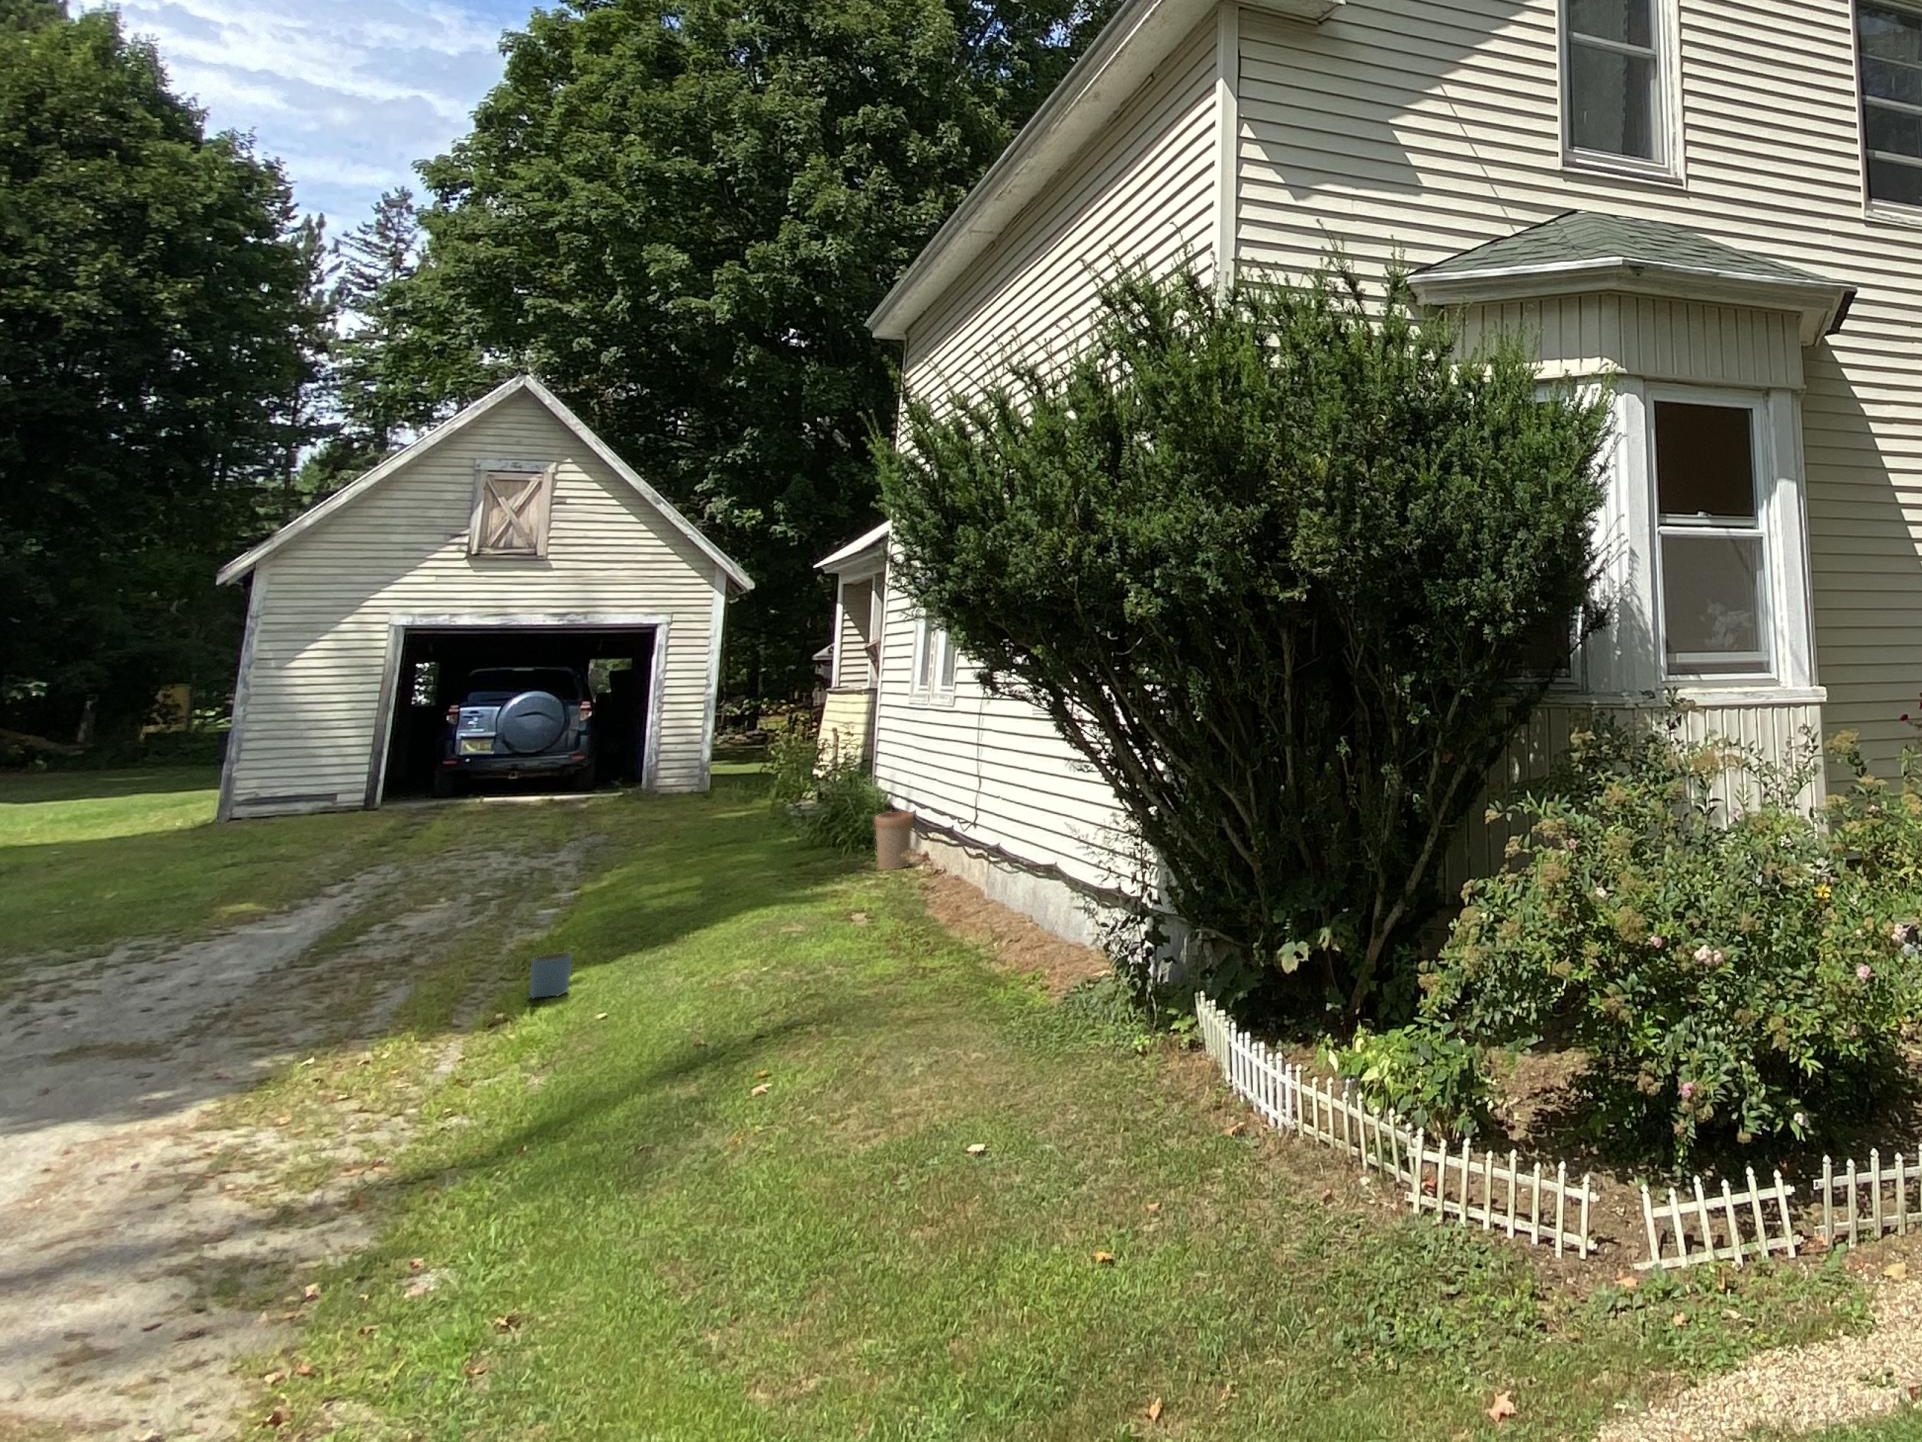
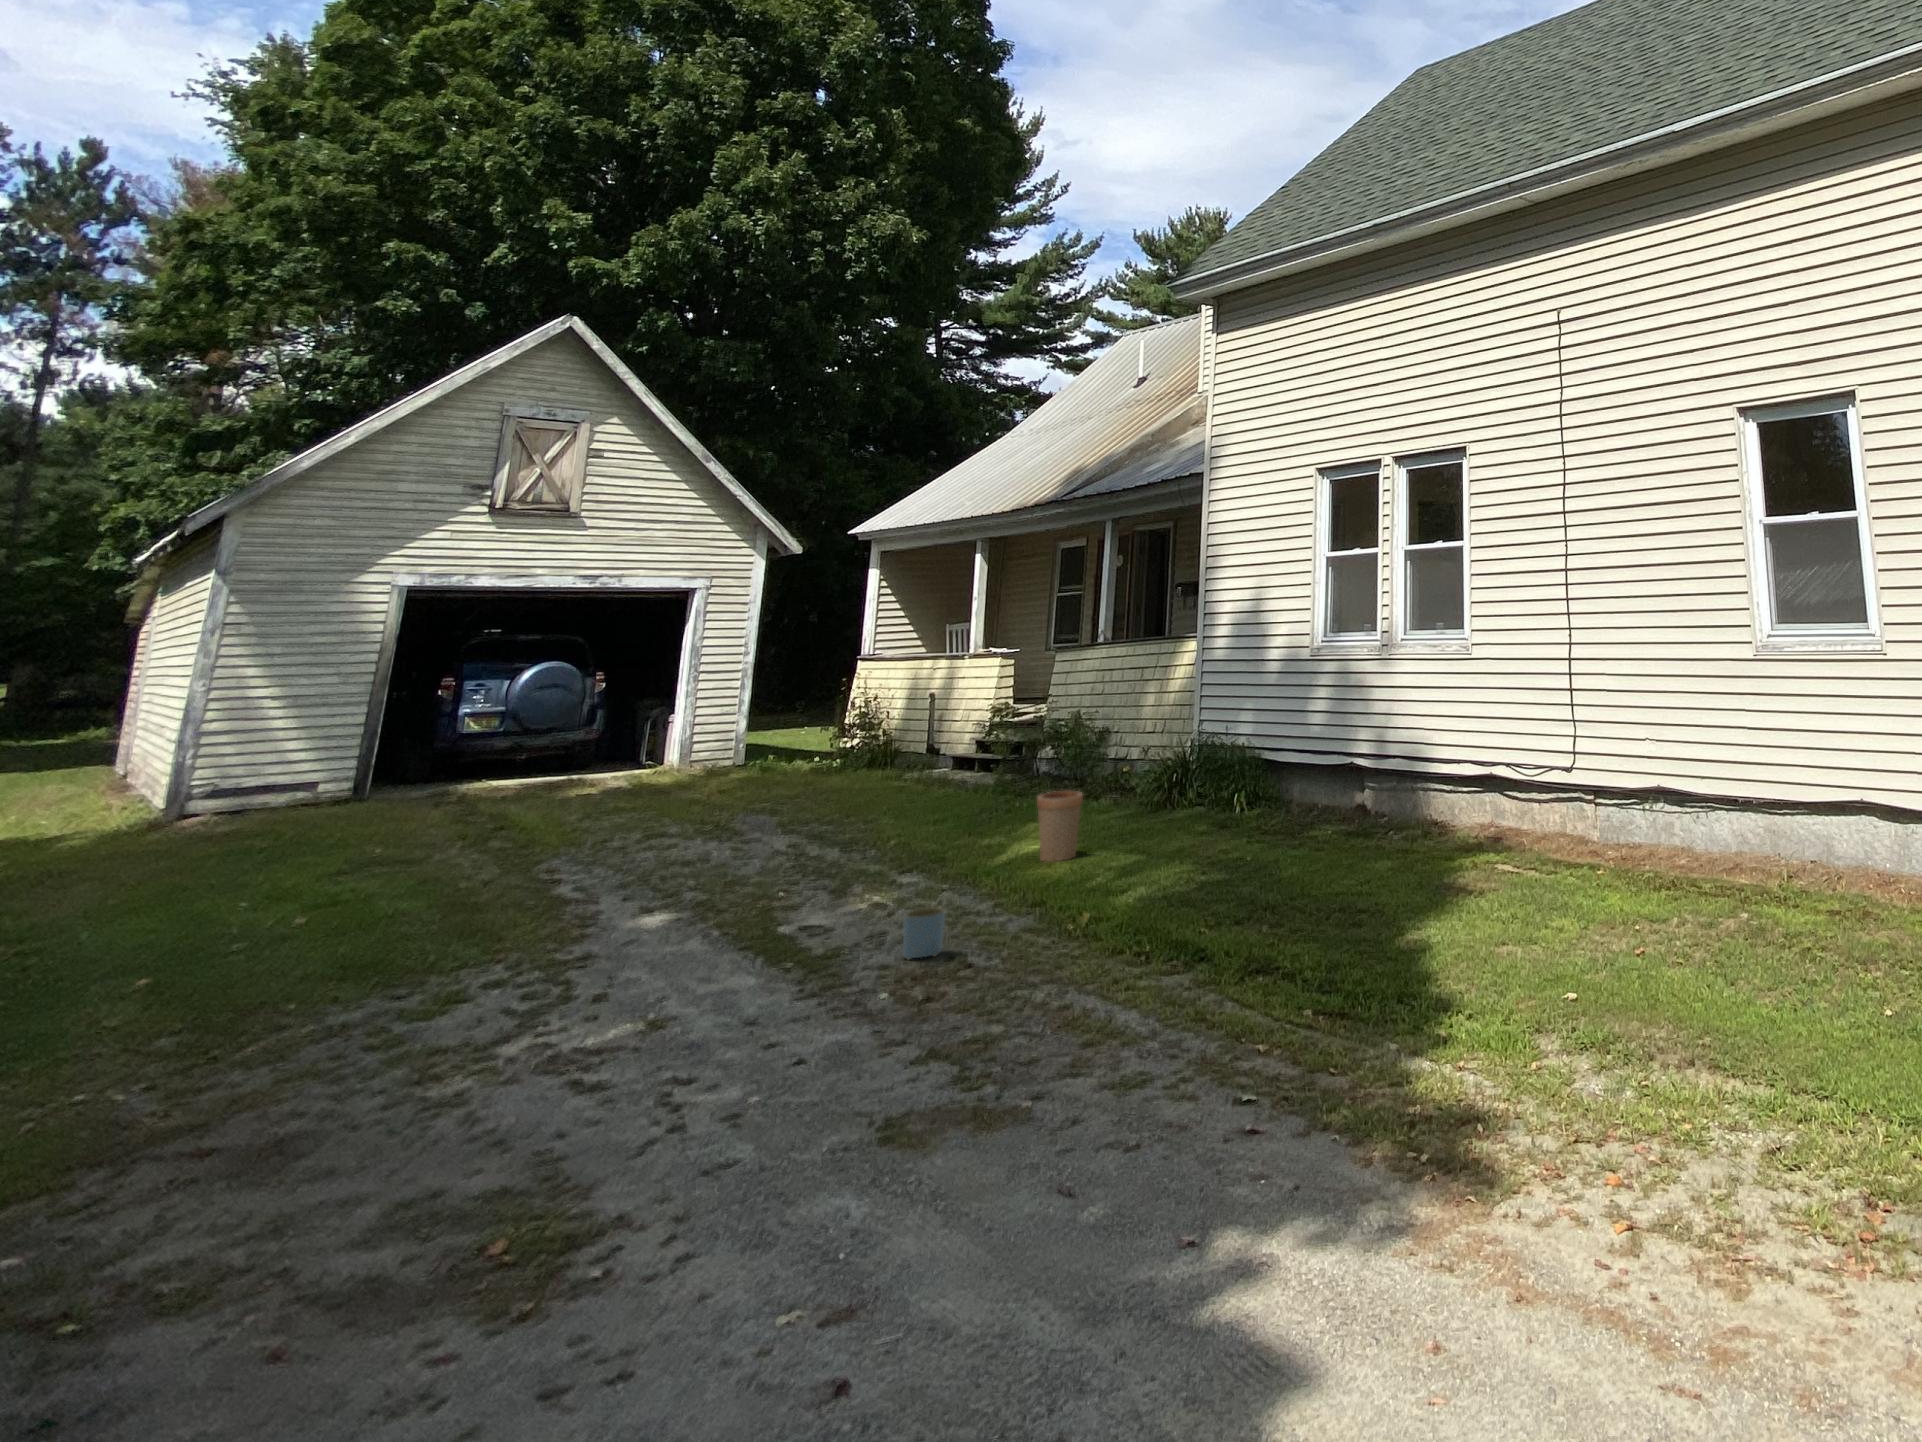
planter: present [530,952,572,998] -> present [903,907,946,960]

